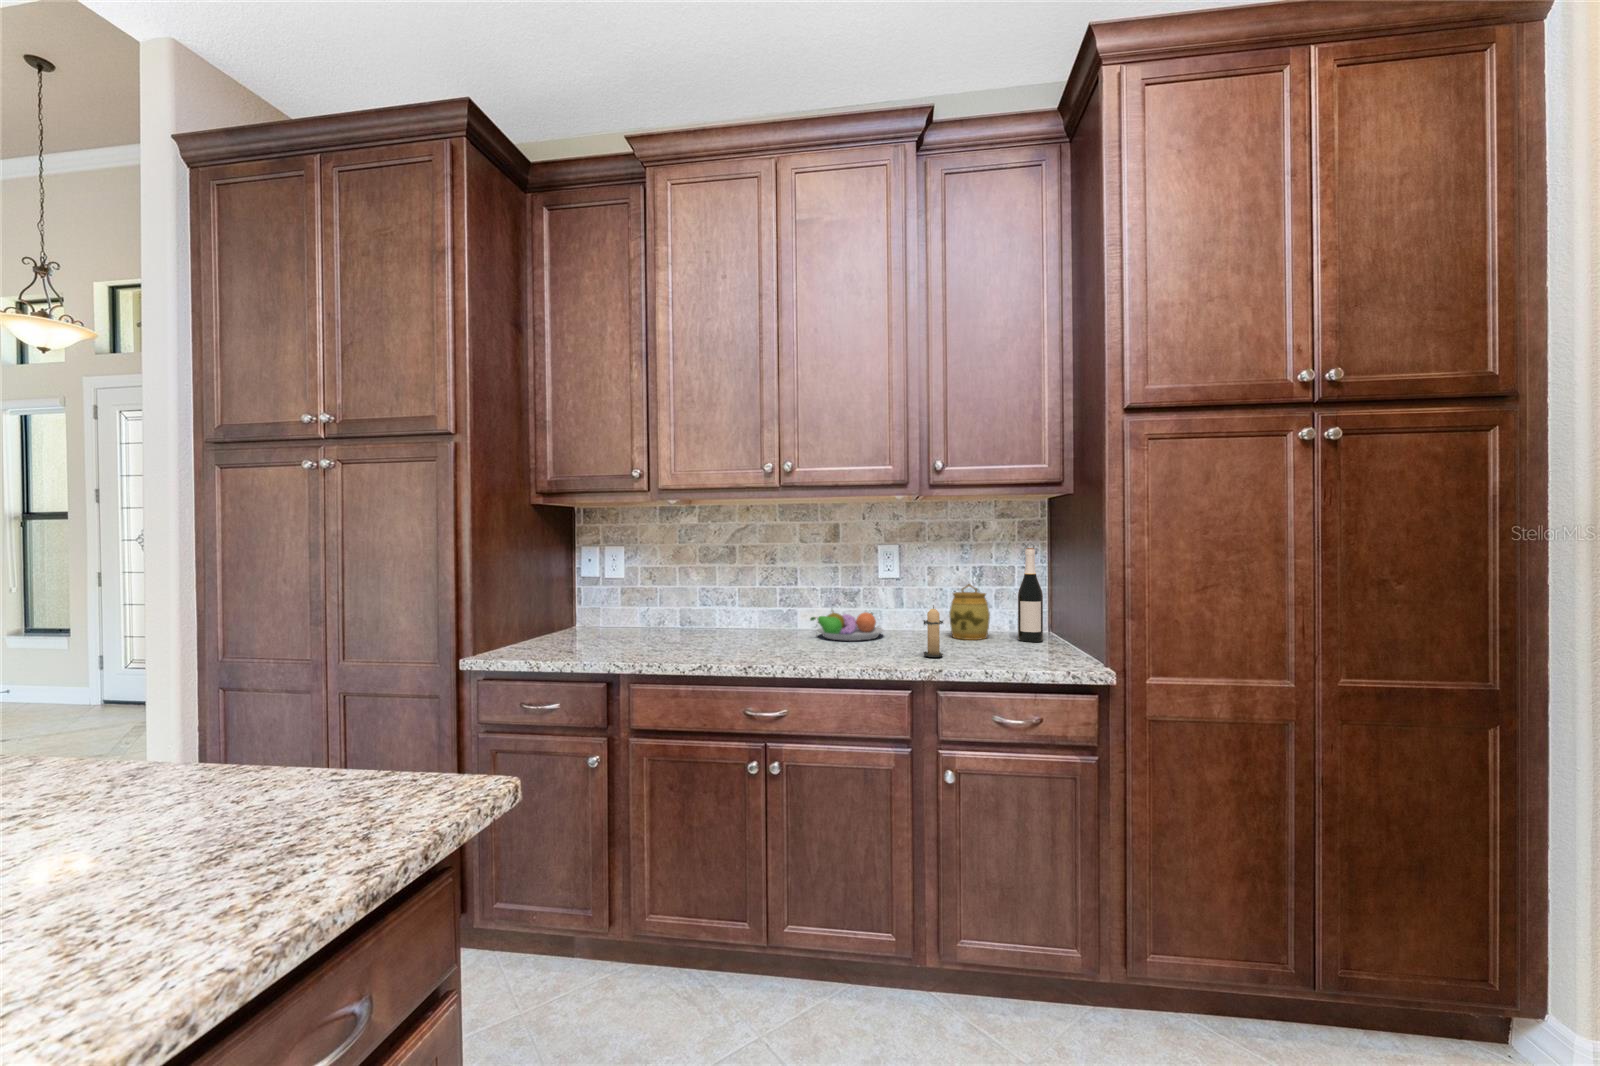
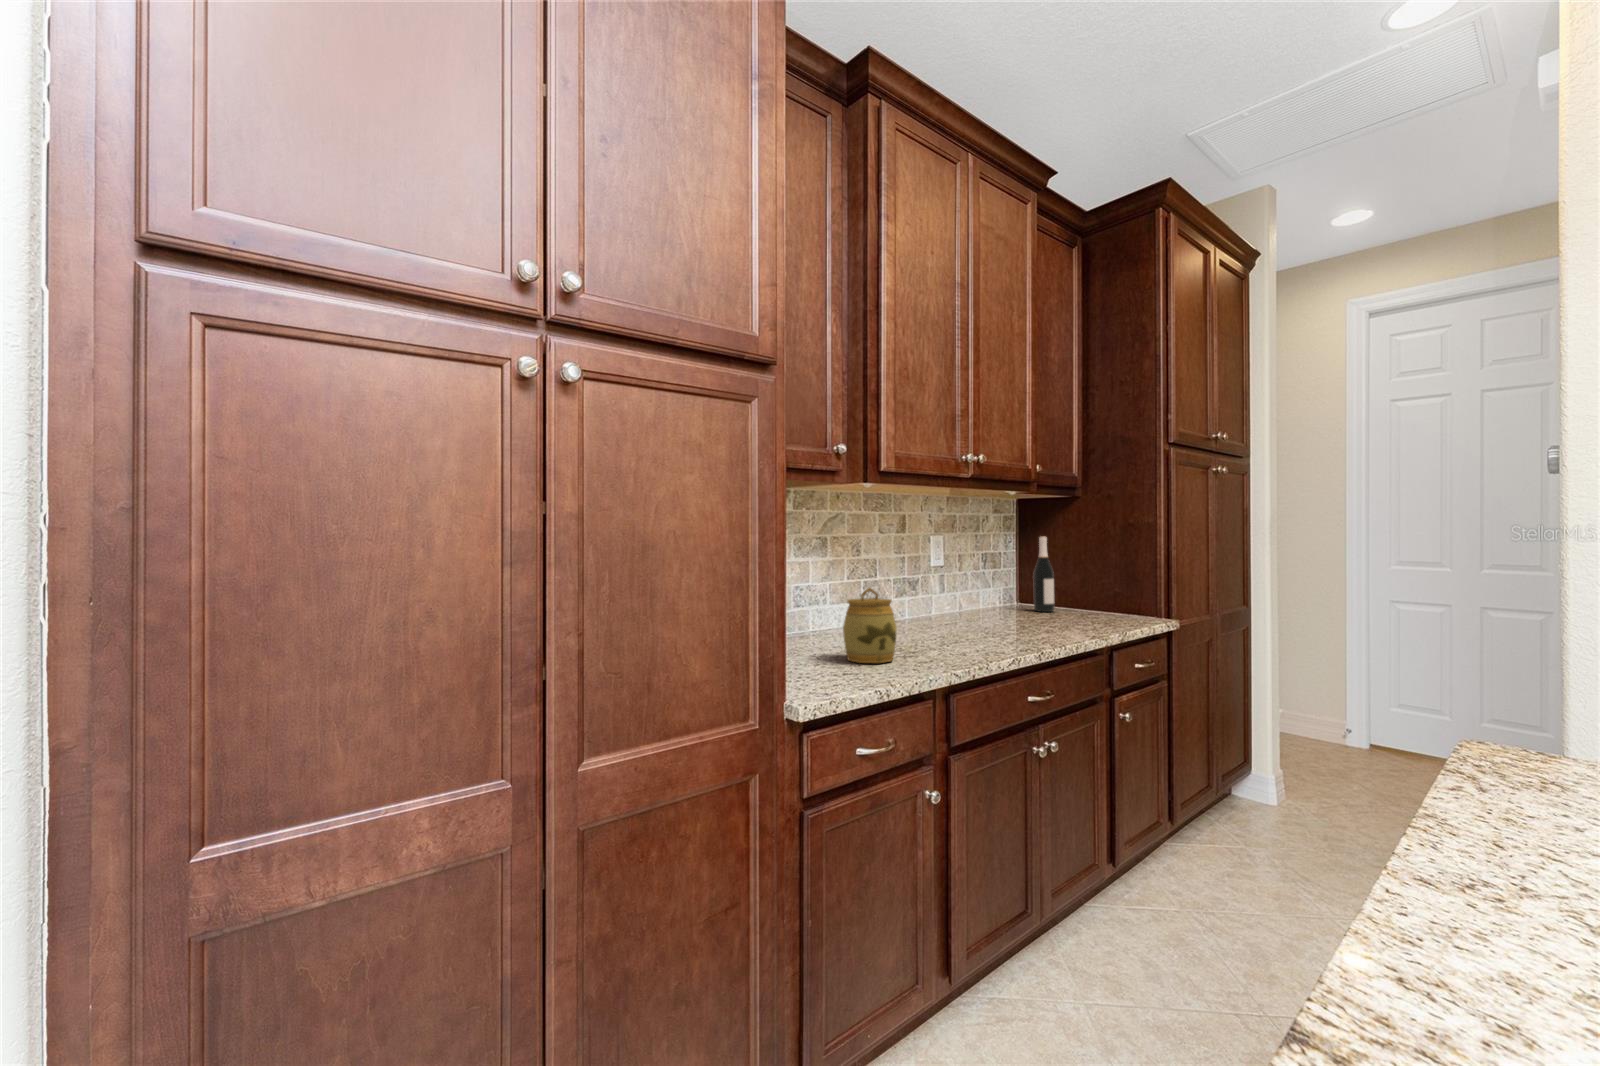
jar: present [949,584,990,640] -> present [843,588,897,663]
candle: present [923,605,943,657] -> none [1068,581,1092,627]
fruit bowl: present [810,611,884,641] -> none [917,598,985,627]

